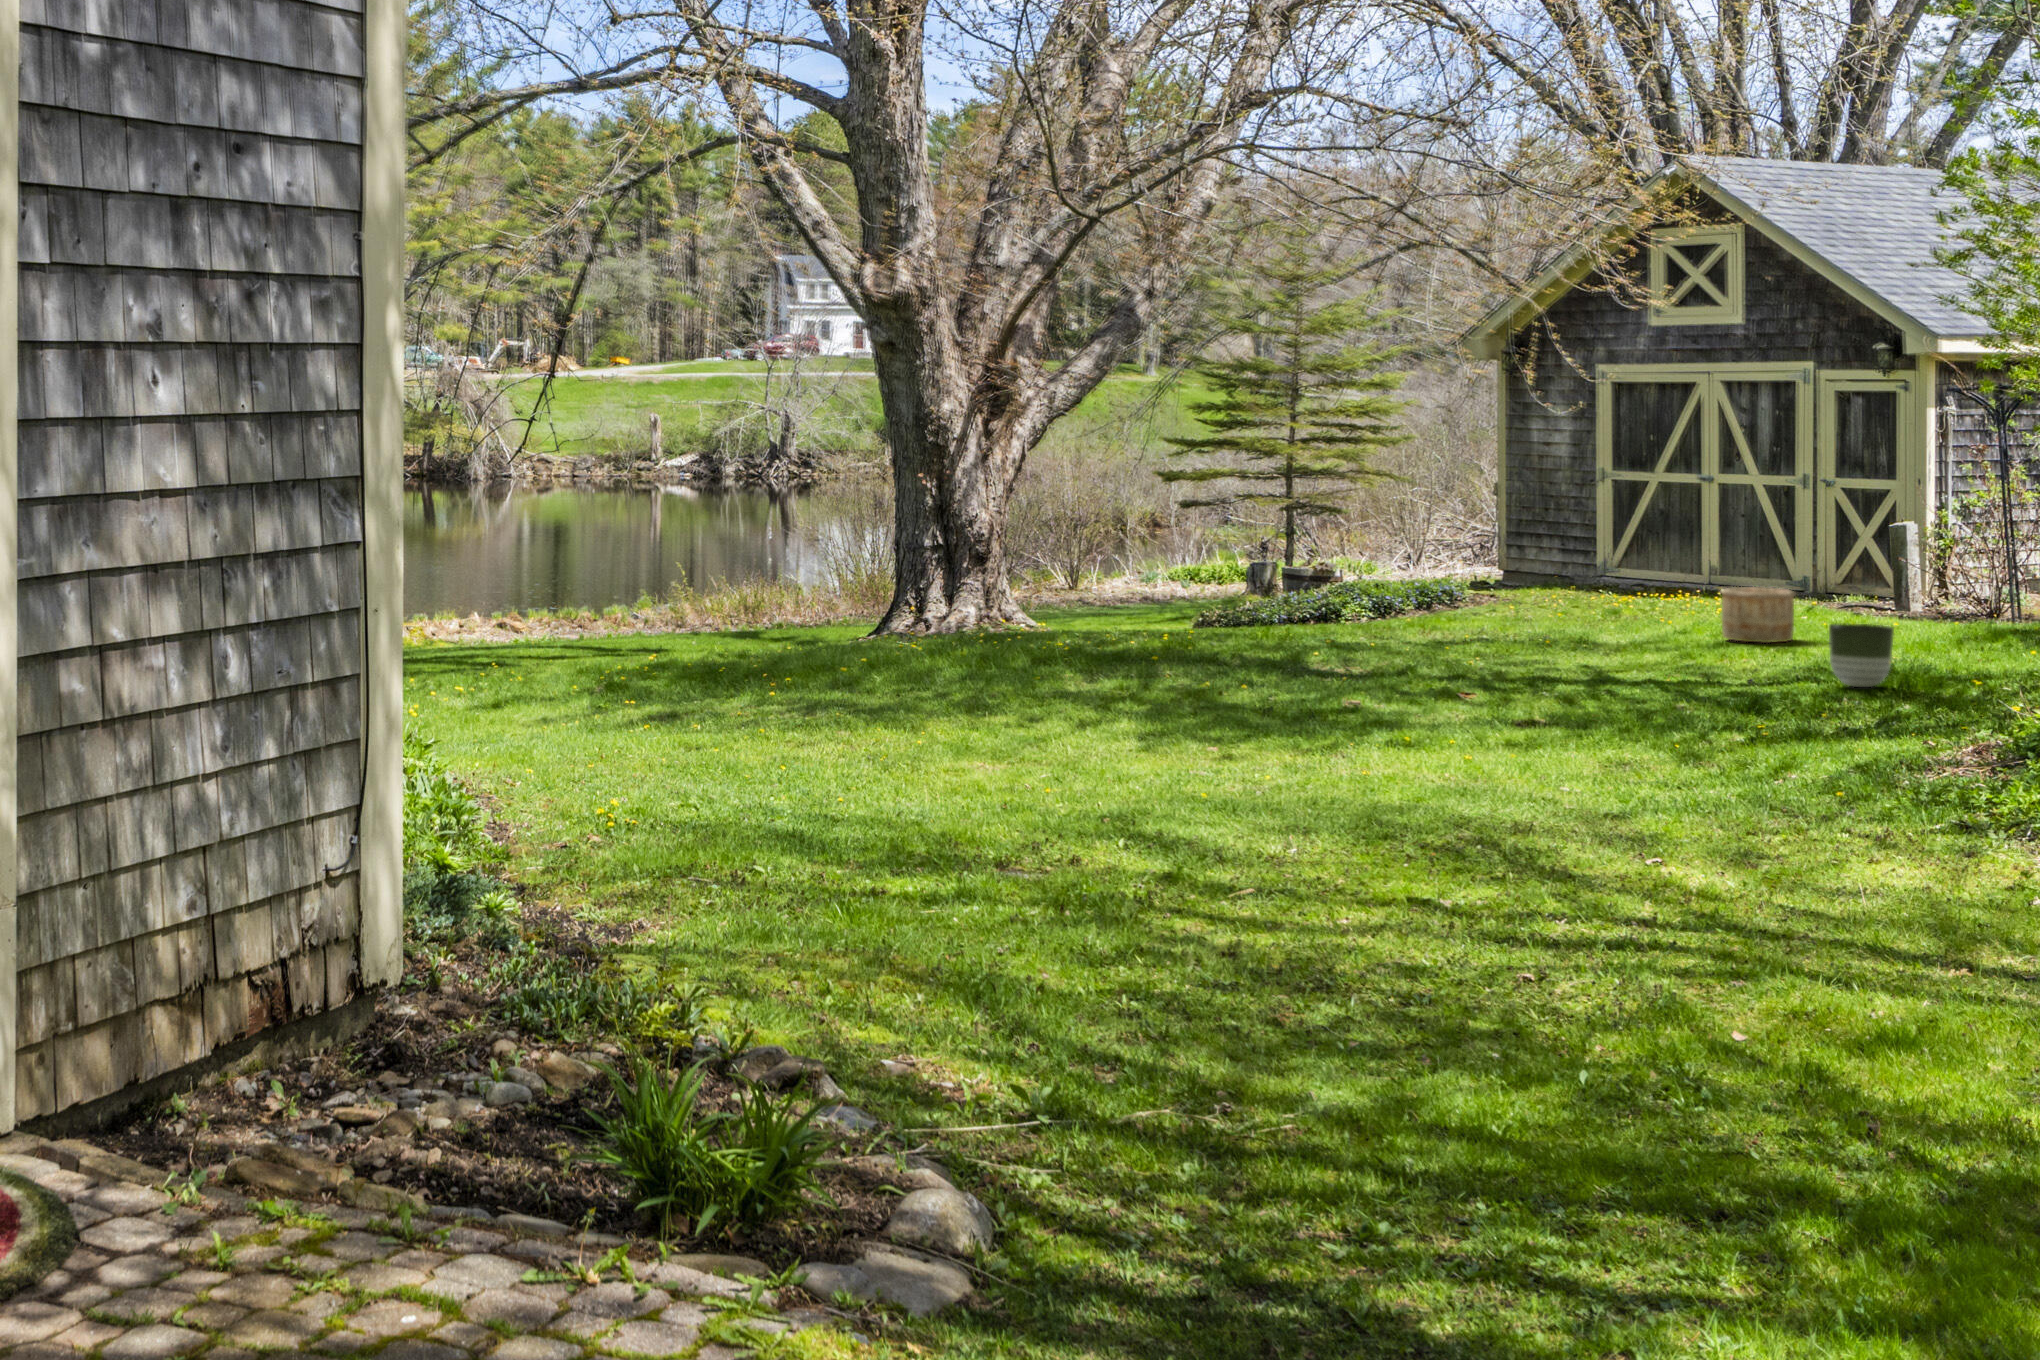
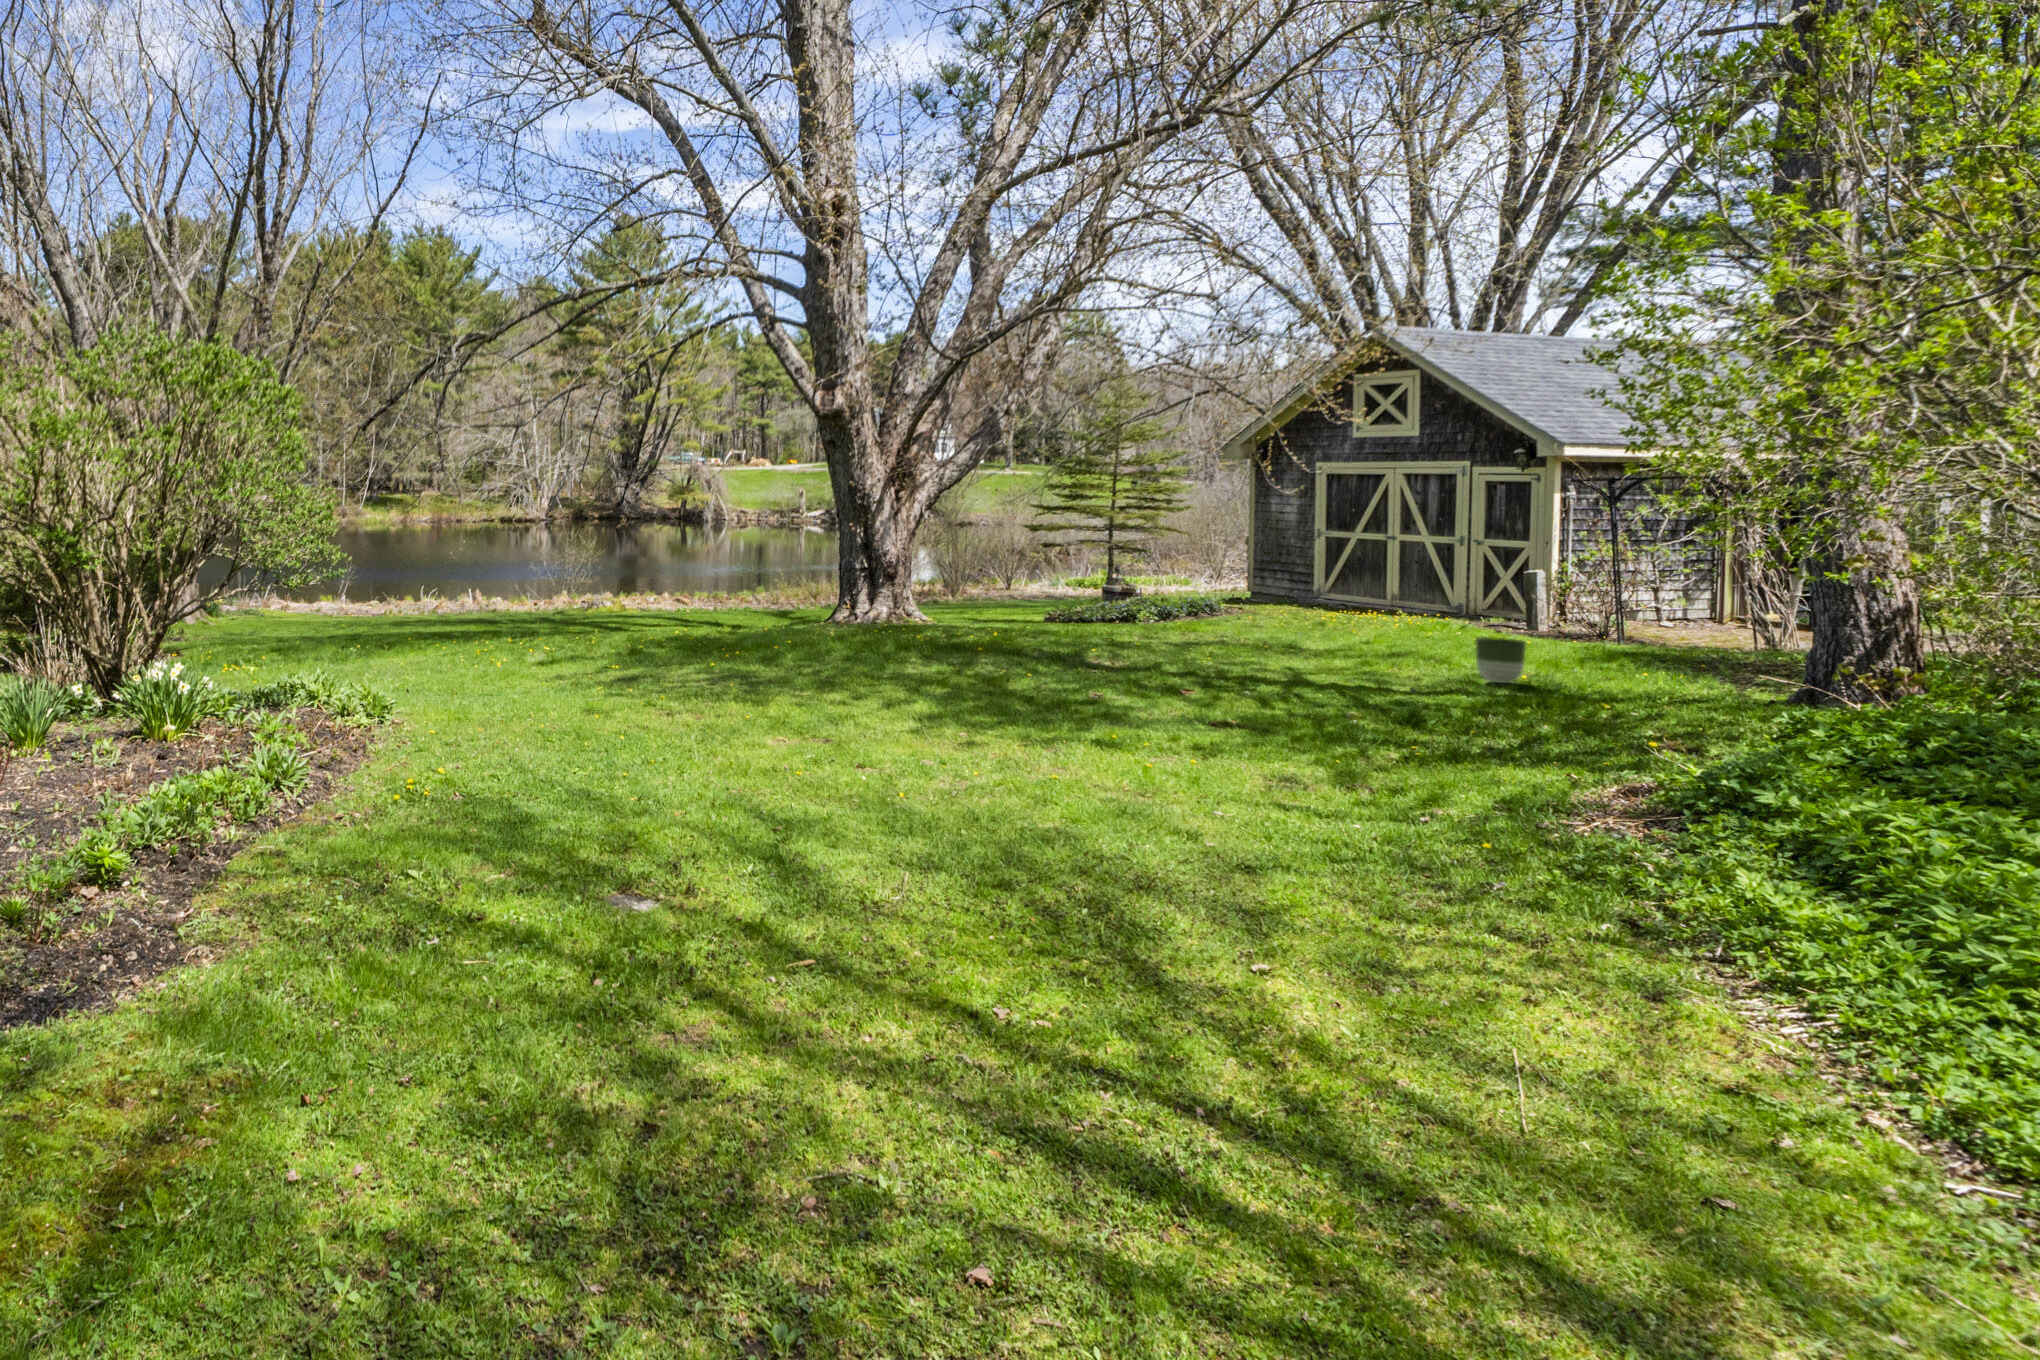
wooden bucket: present [1721,587,1795,643] -> none [1396,610,1453,648]

